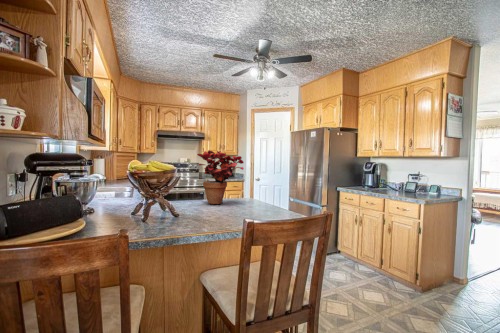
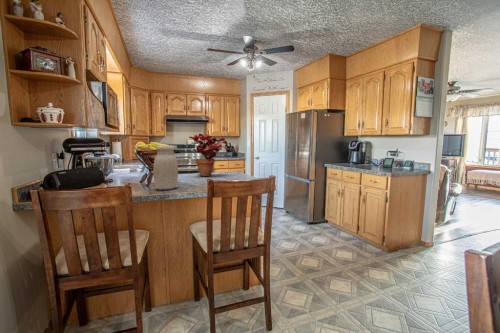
jar: none [154,166,189,229] -> present [153,145,178,190]

